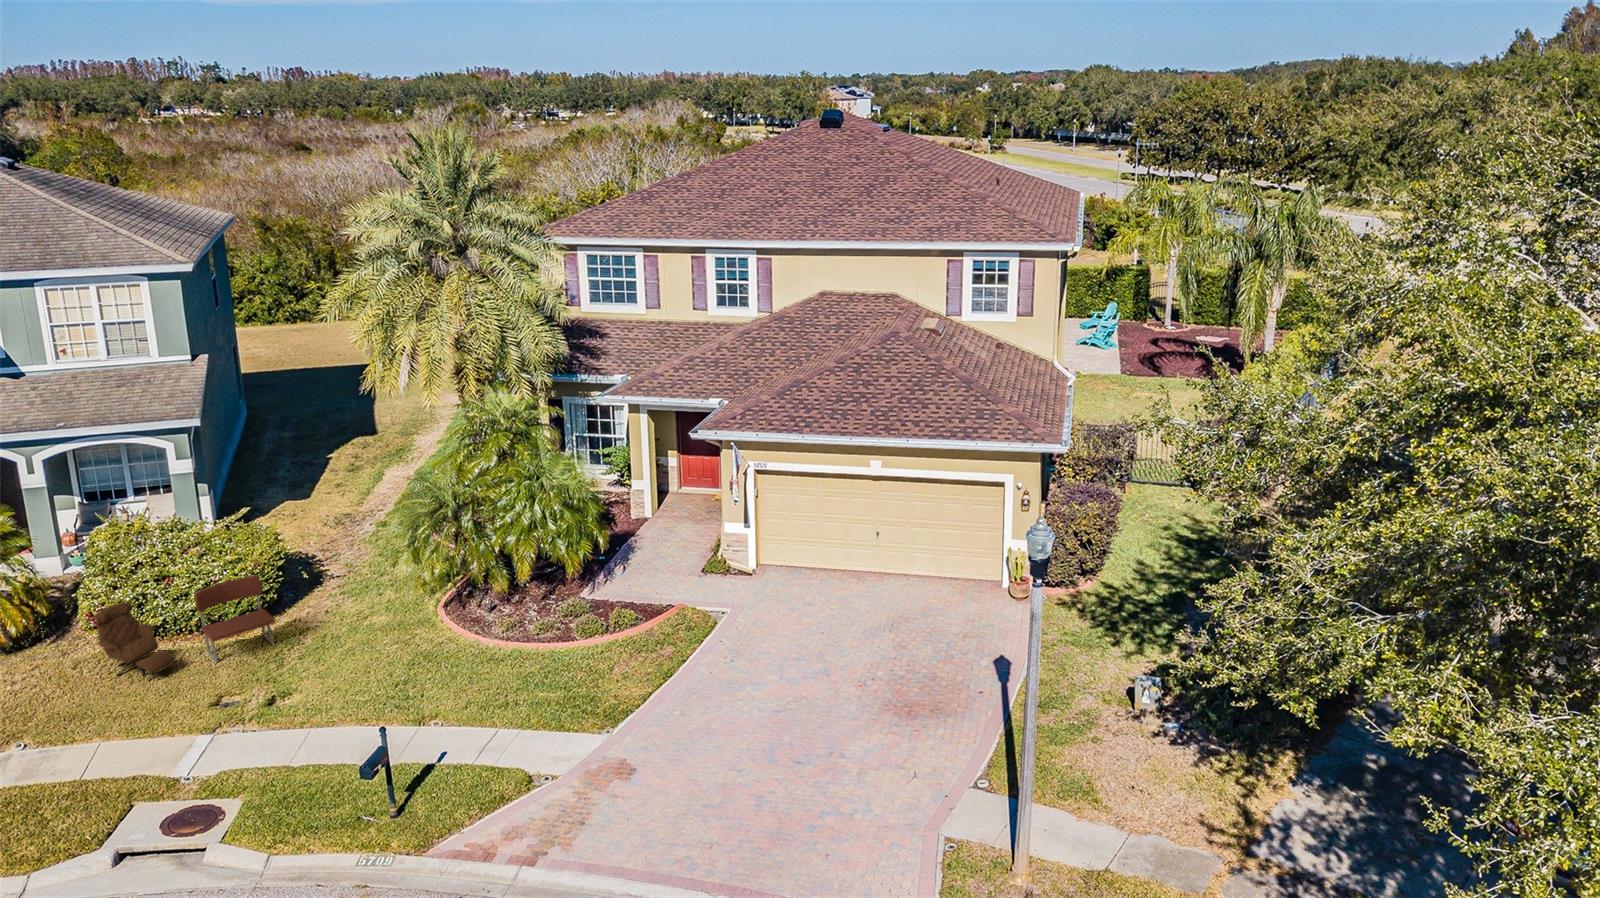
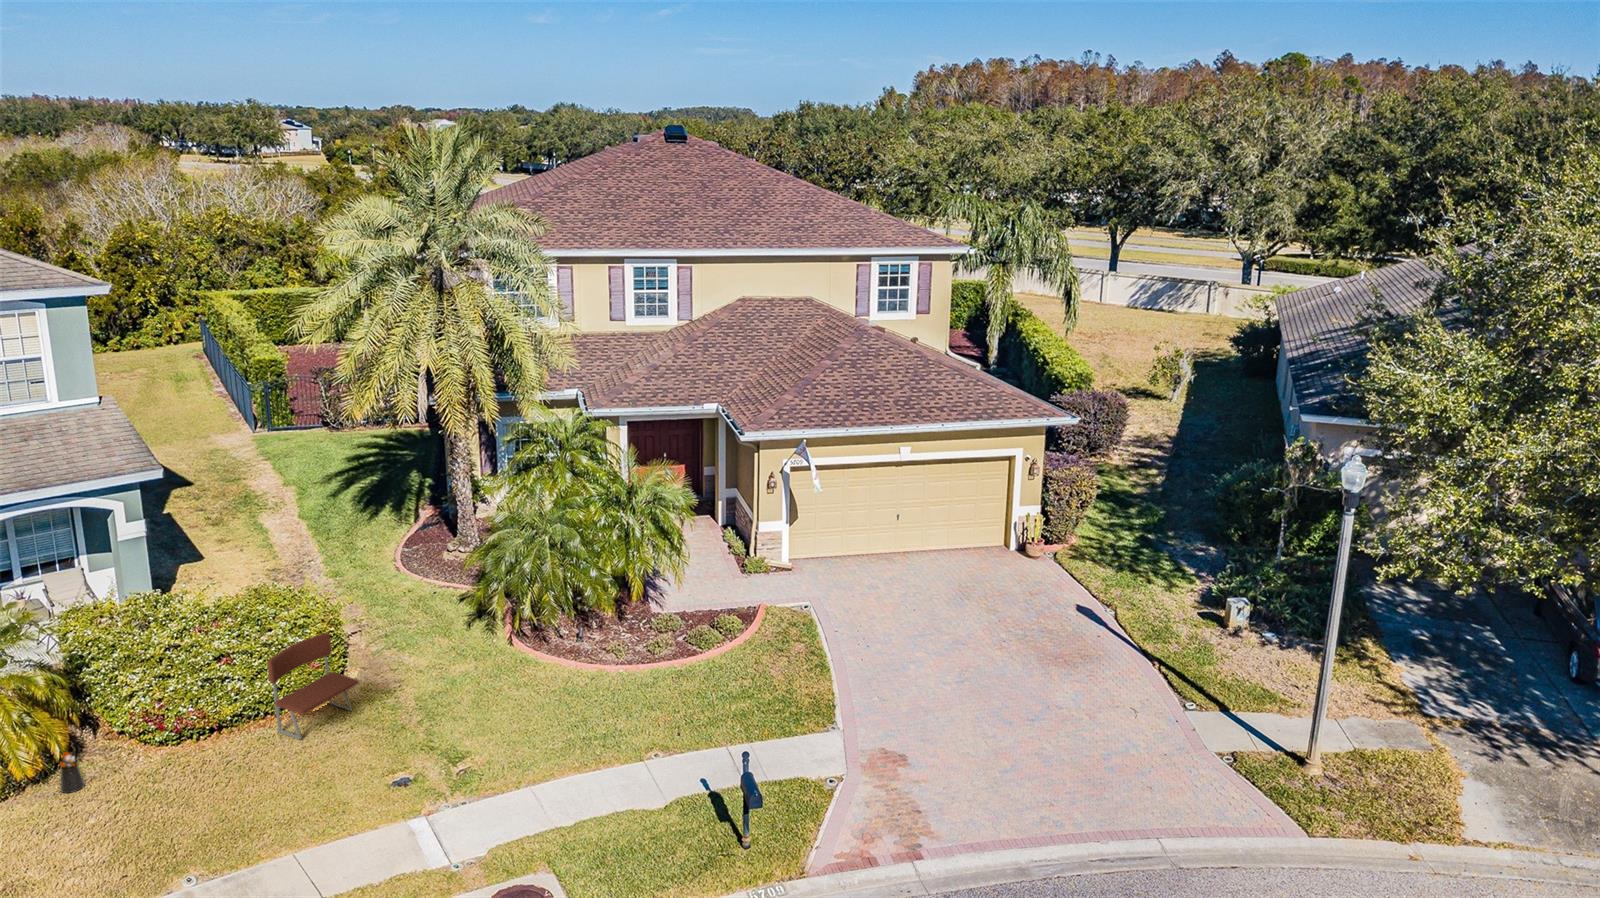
lounge chair: present [95,602,175,680] -> none [151,685,257,776]
watering can: none [29,641,53,675] -> present [60,752,85,793]

